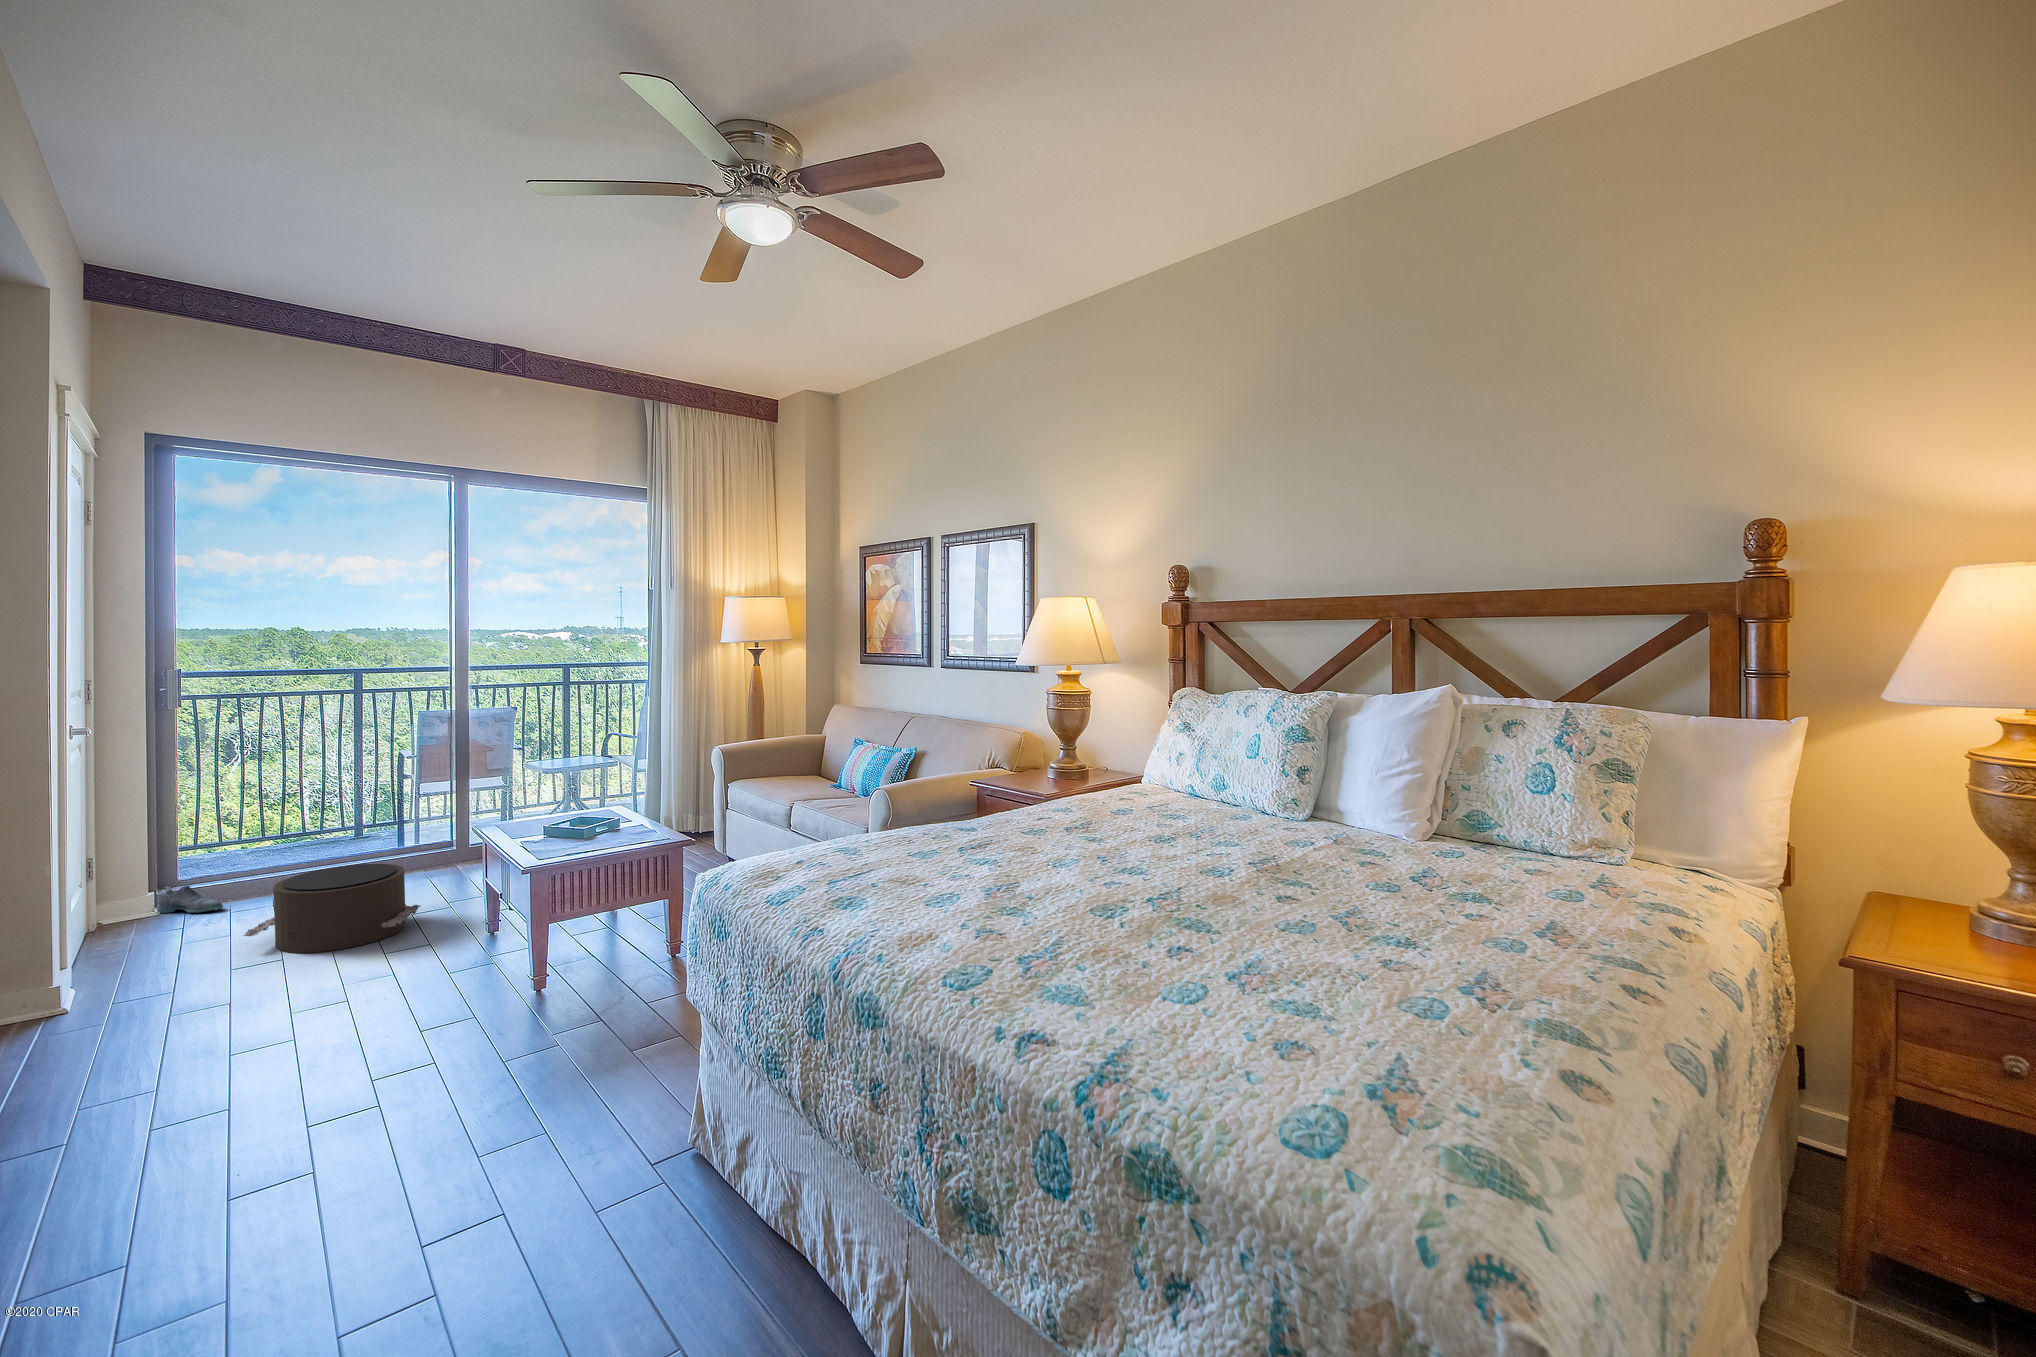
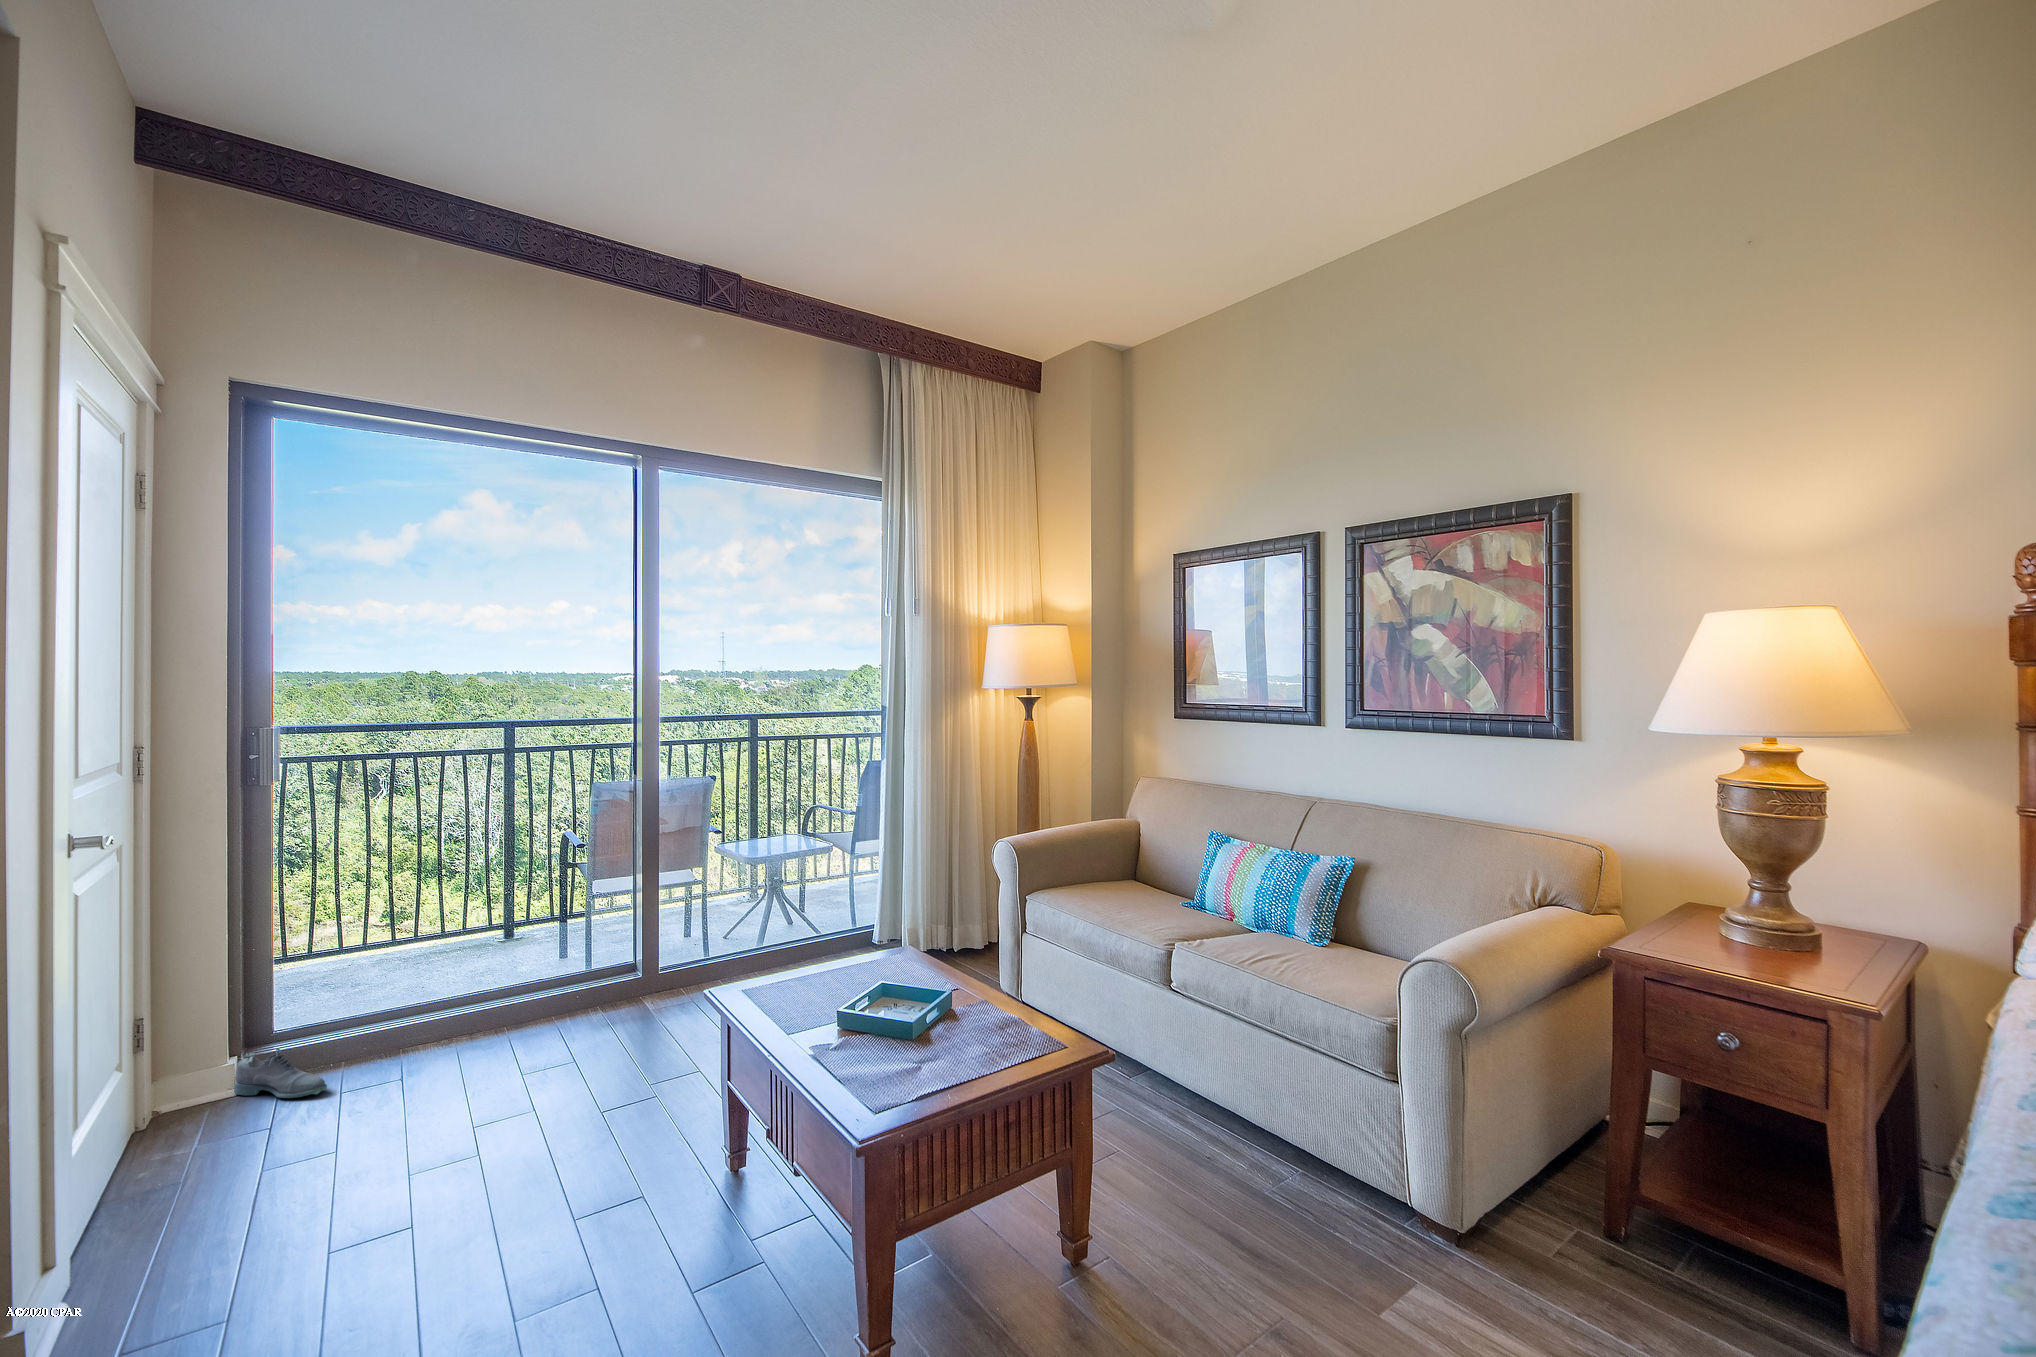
pouf: present [243,864,420,953] -> none [353,1035,620,1214]

